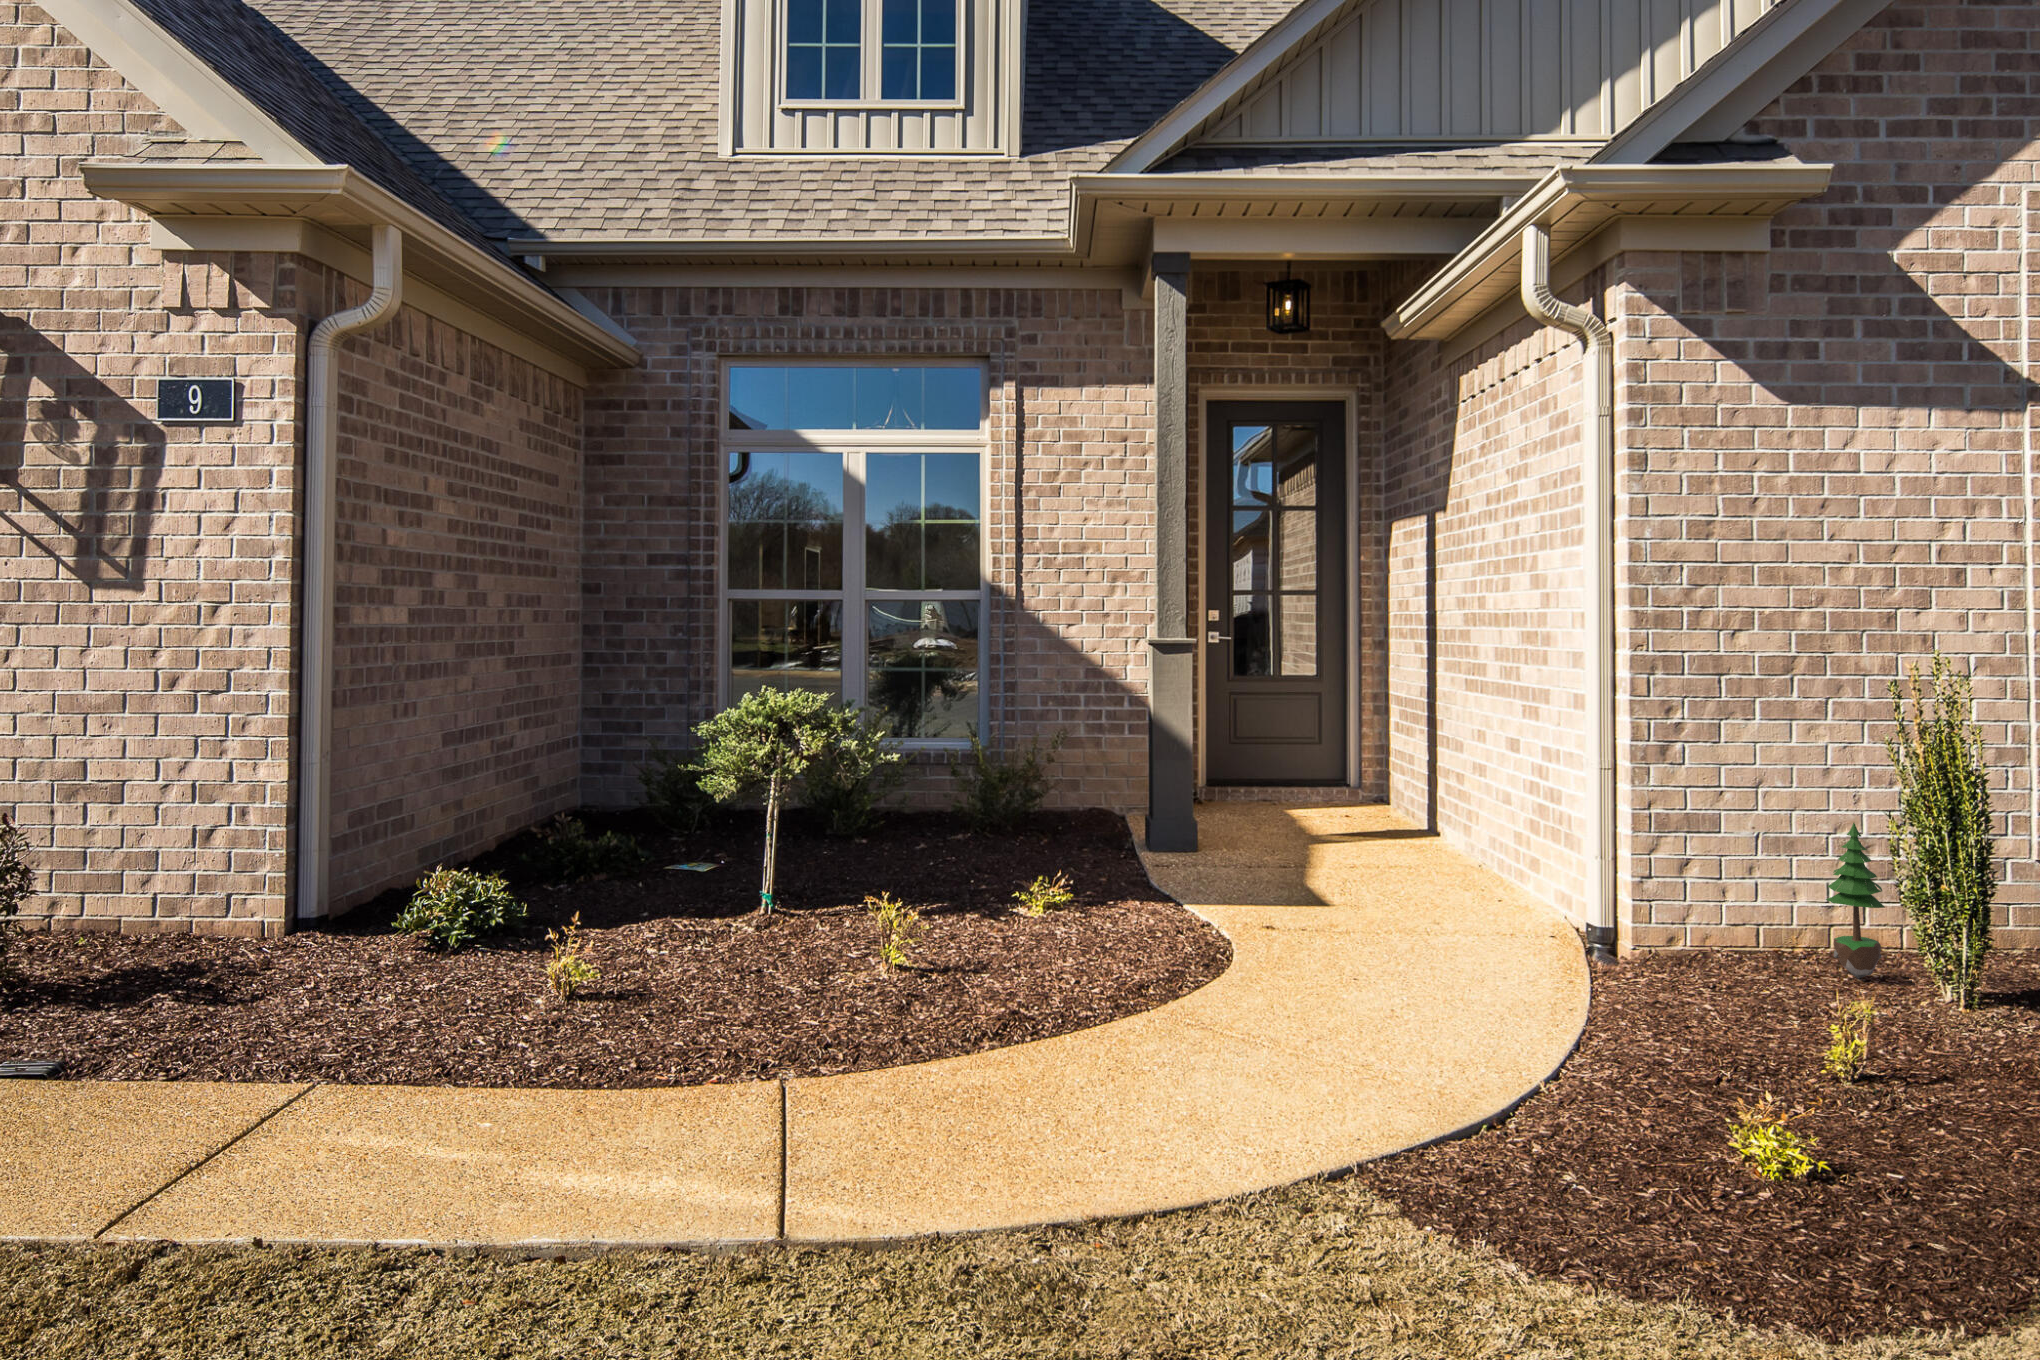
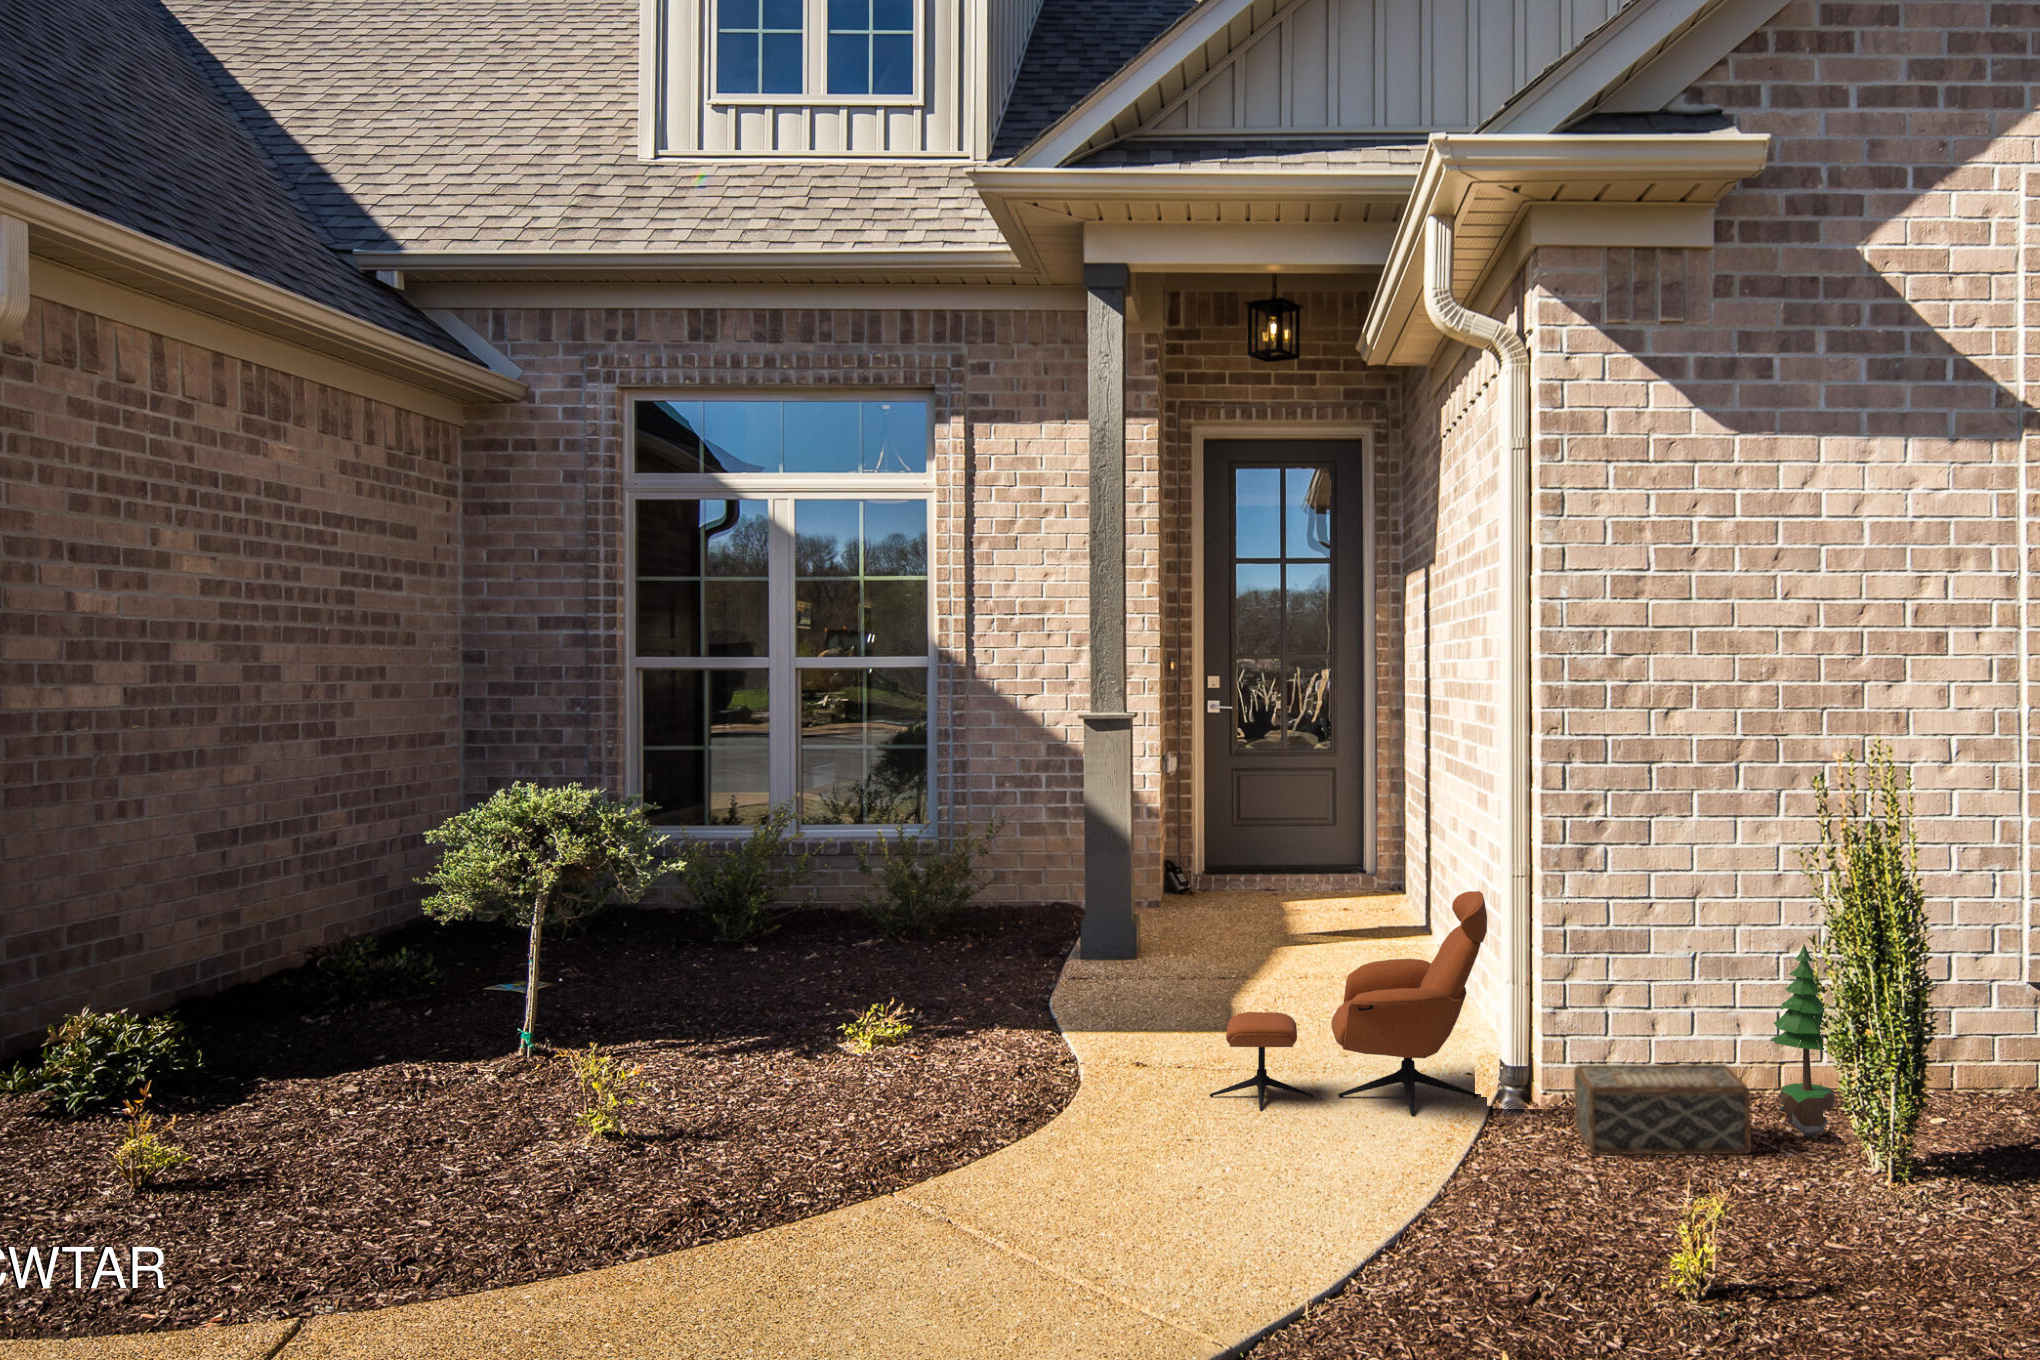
lounge chair: none [1345,781,1577,963] -> present [1210,891,1487,1116]
woven basket: none [1662,920,1820,991] -> present [1574,1064,1751,1155]

